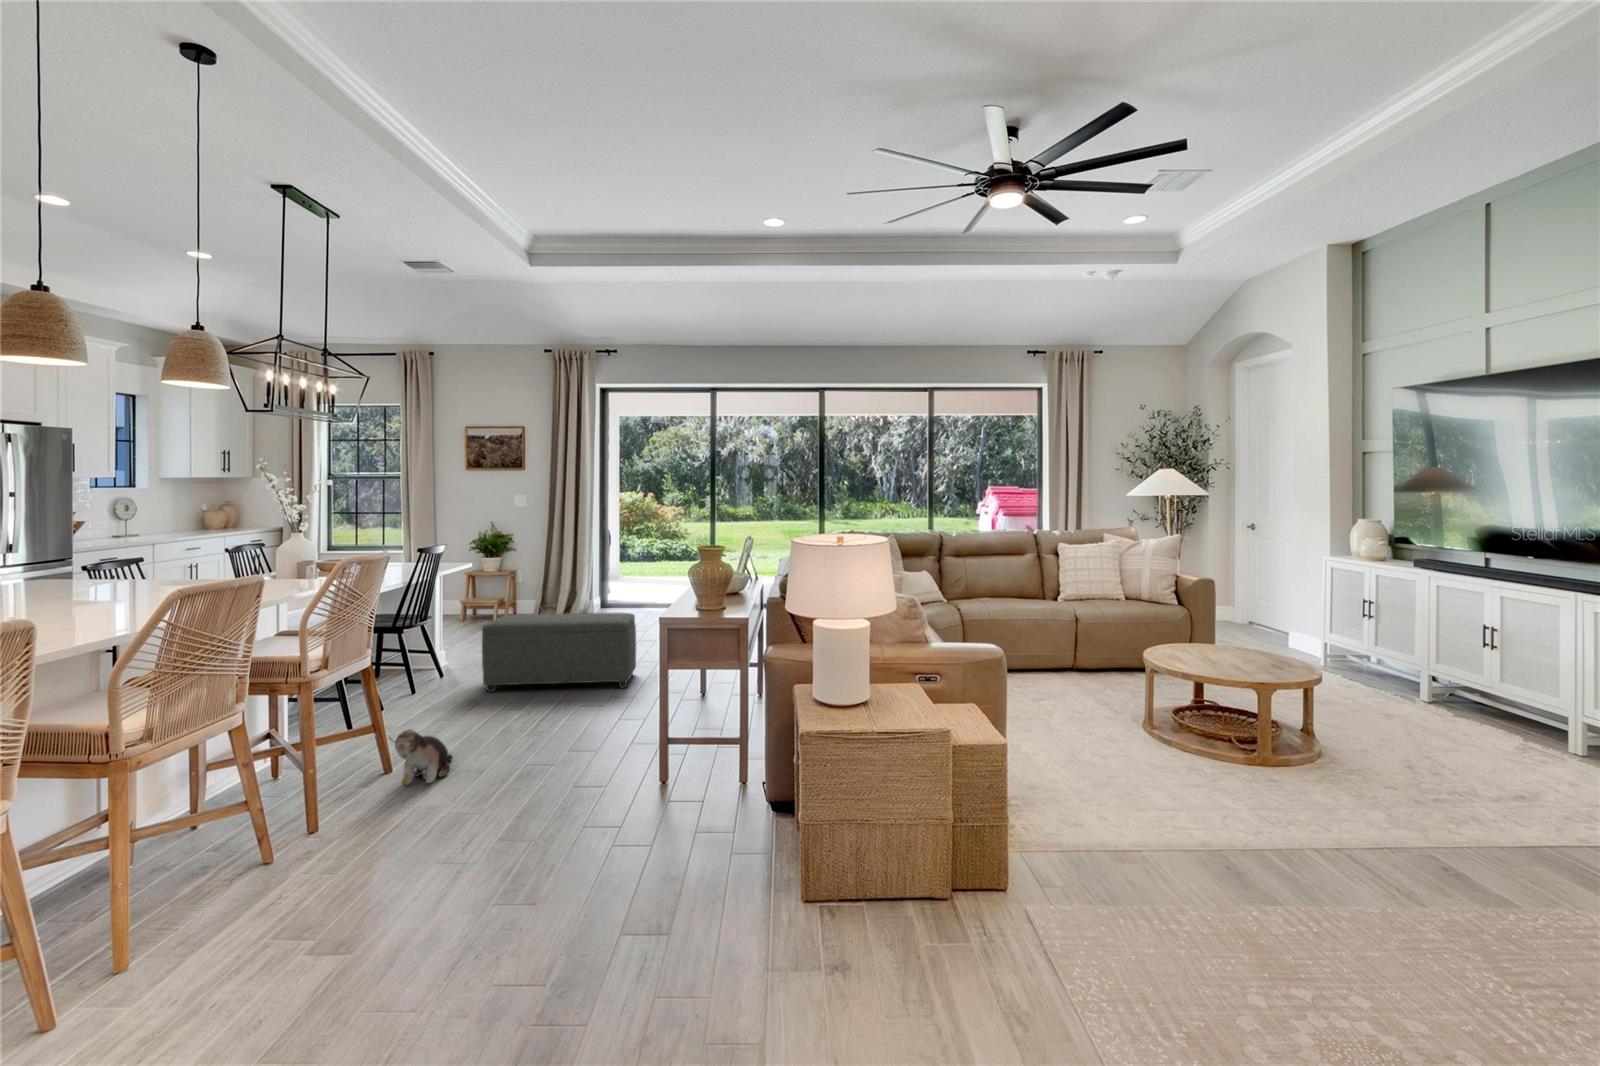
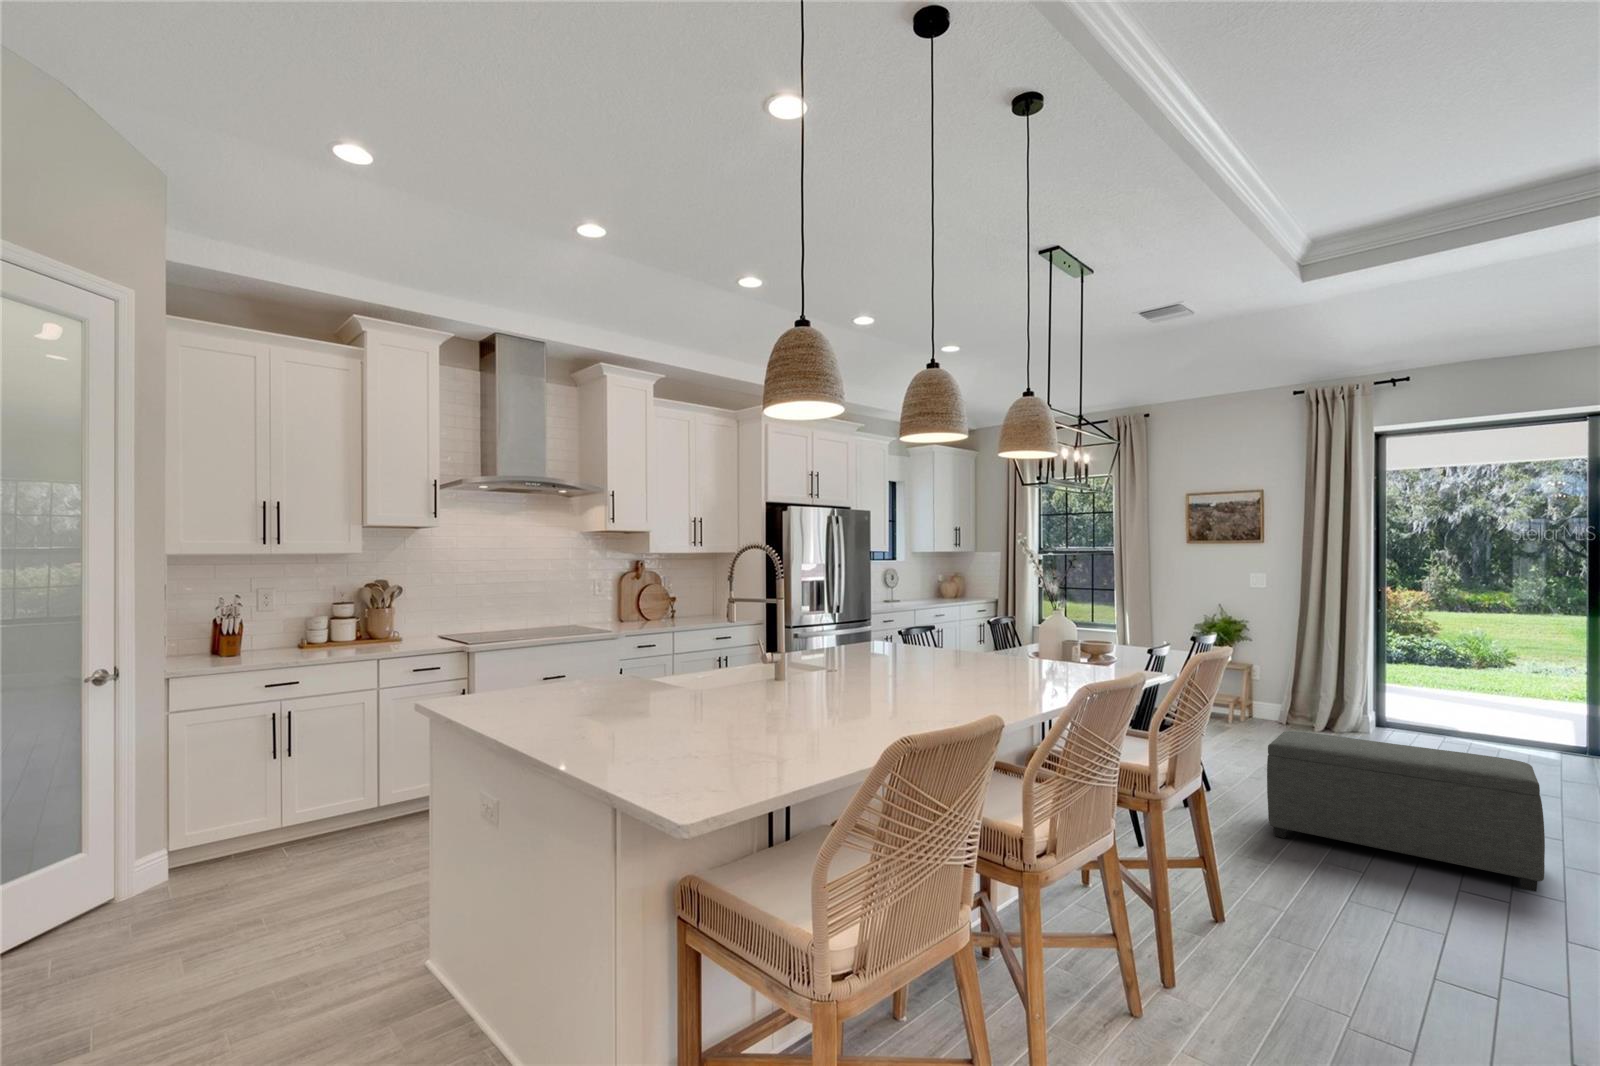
plush toy: present [389,729,452,785] -> none [1211,902,1293,994]

